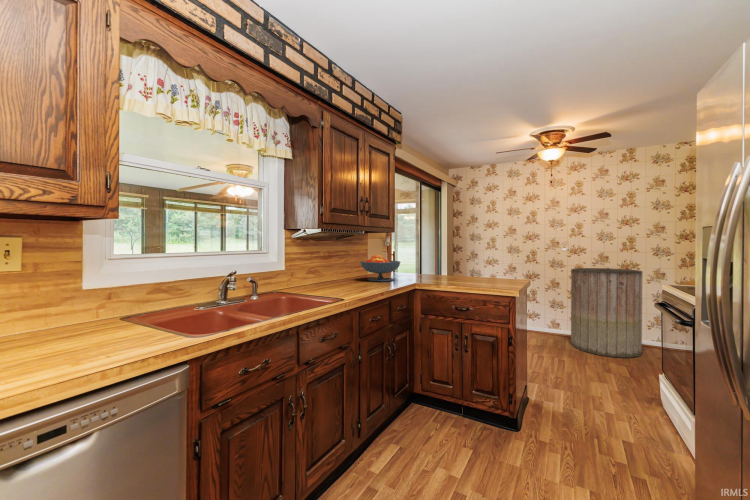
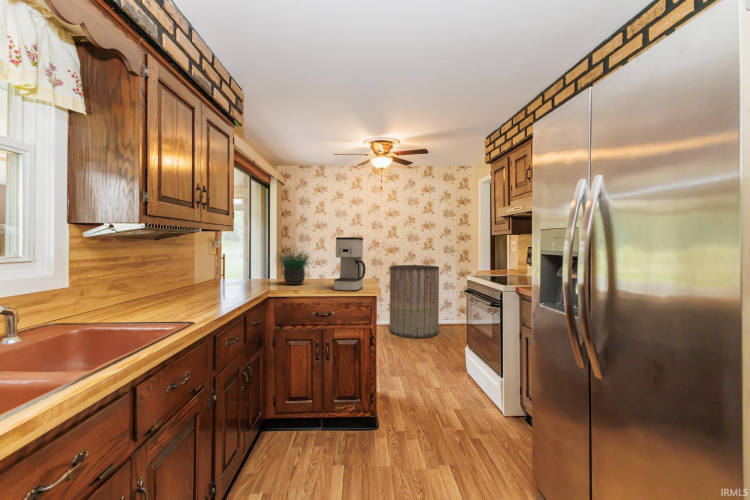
coffee maker: none [474,235,507,288] -> present [334,237,366,291]
potted plant: none [420,236,464,280] -> present [278,252,309,285]
fruit bowl: present [360,255,400,281] -> none [192,258,247,292]

